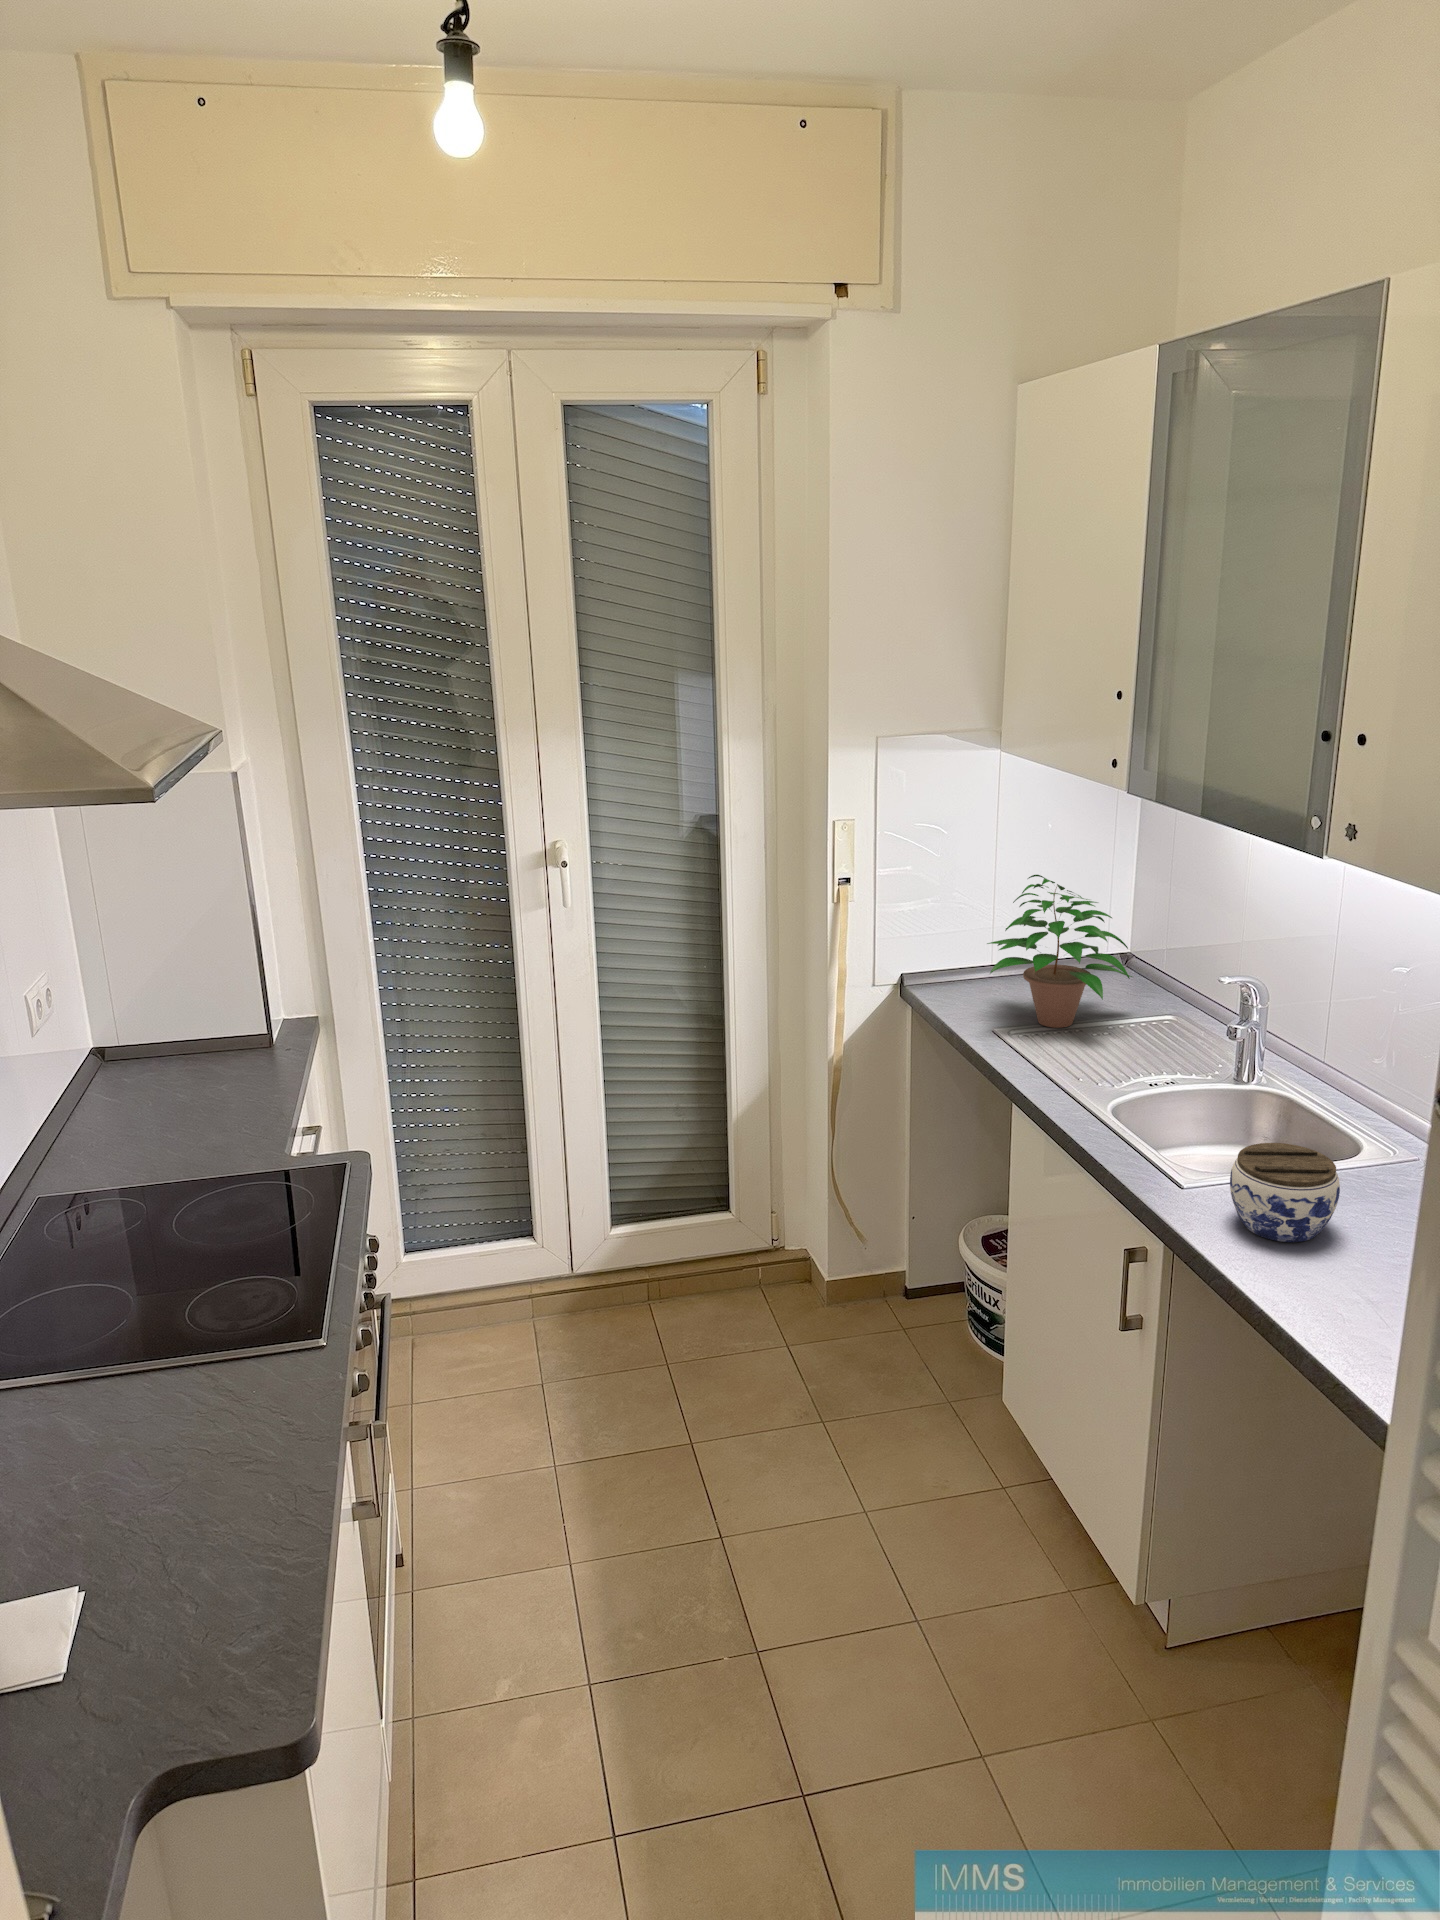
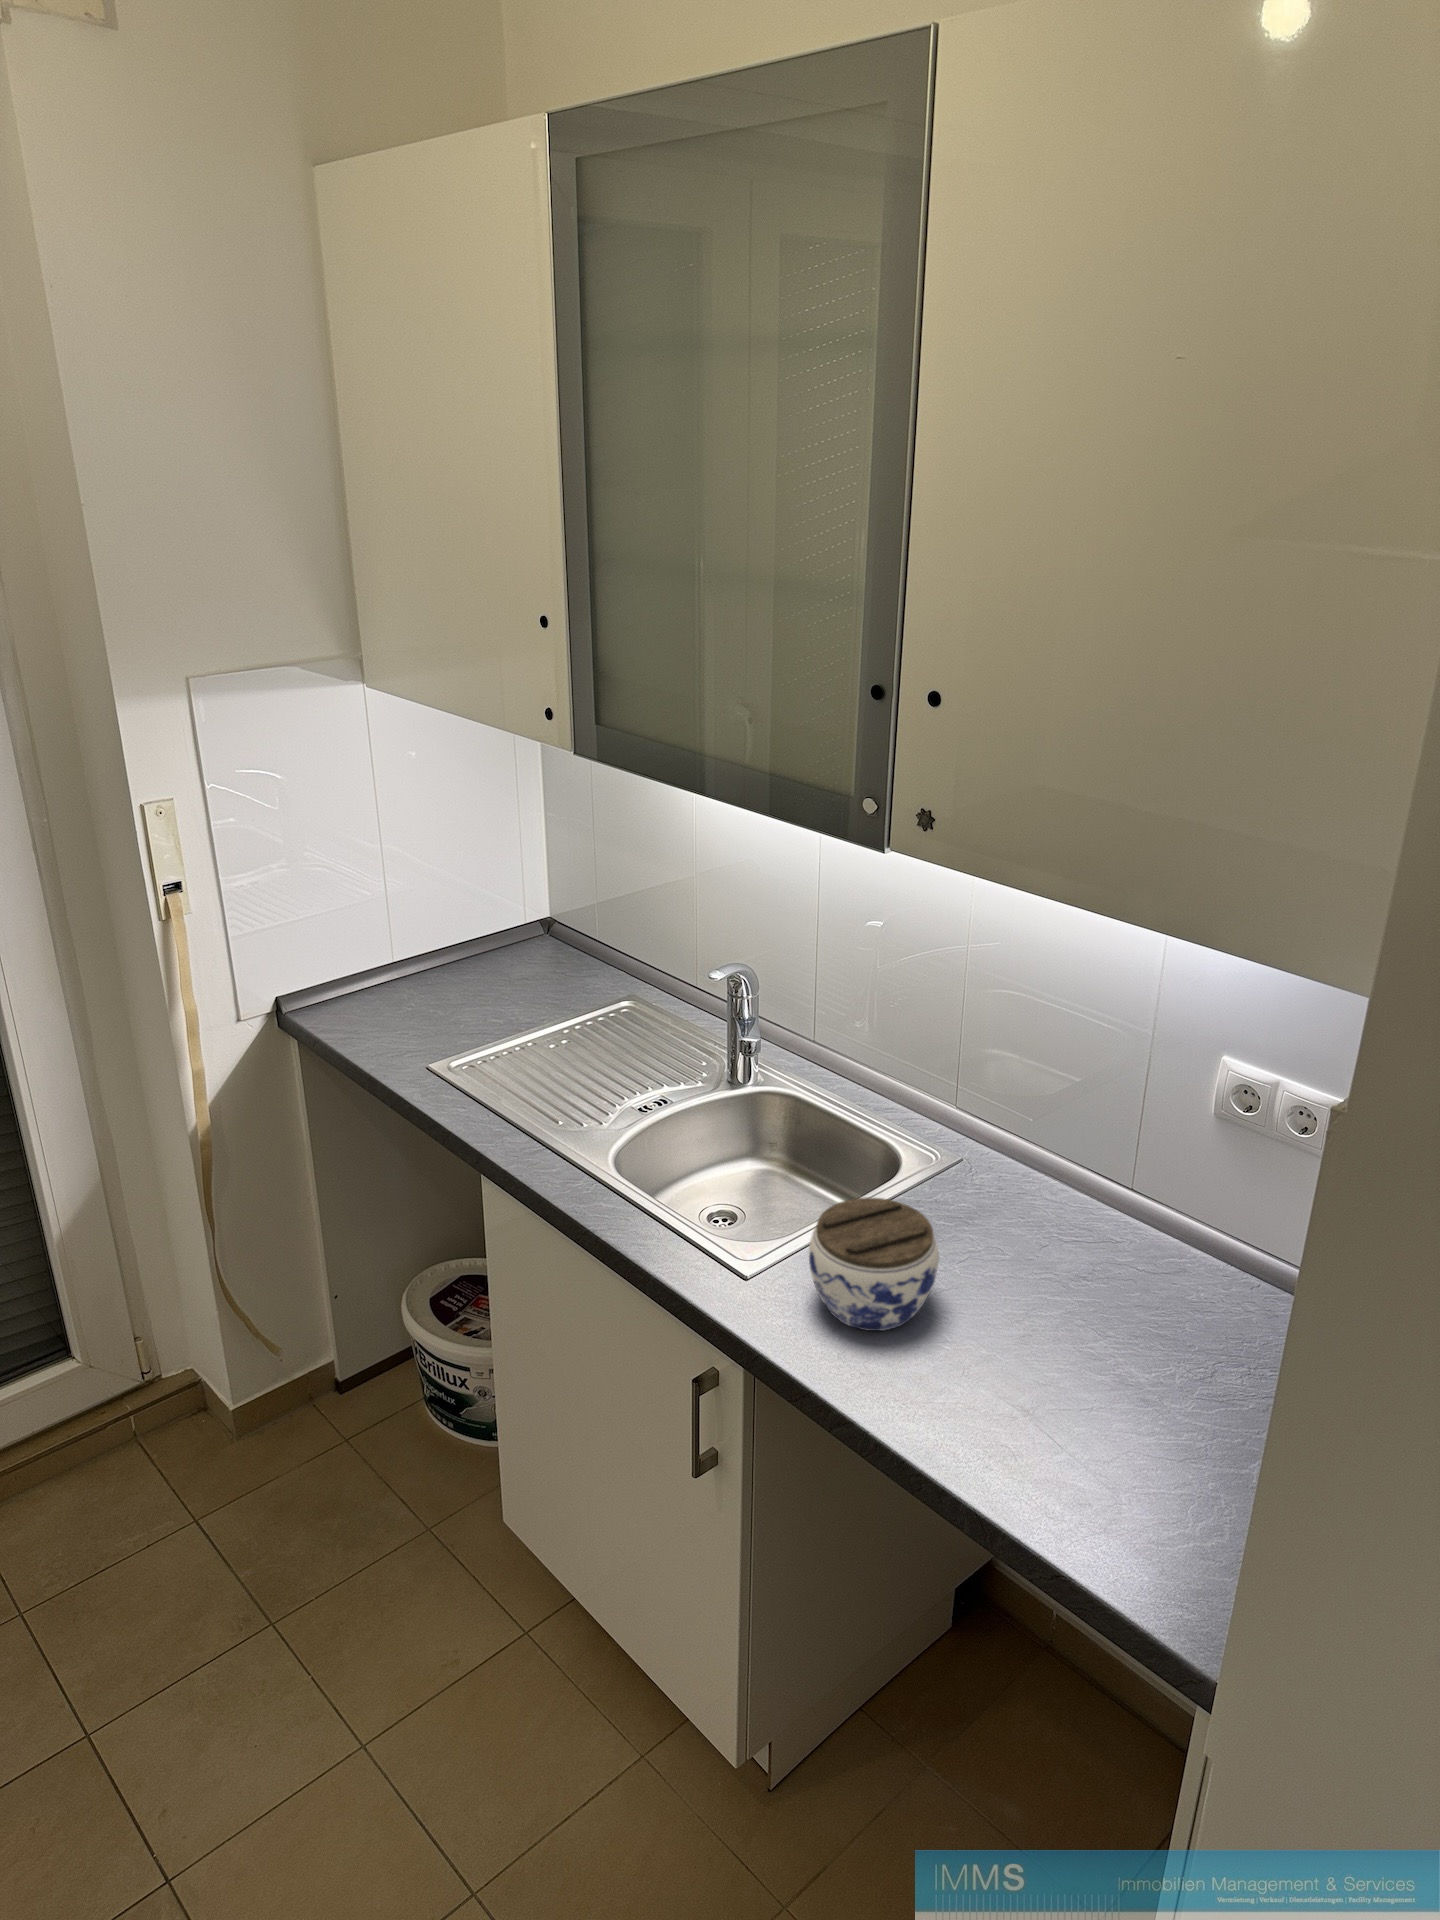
potted plant: present [987,875,1132,1028] -> none [389,855,579,1045]

